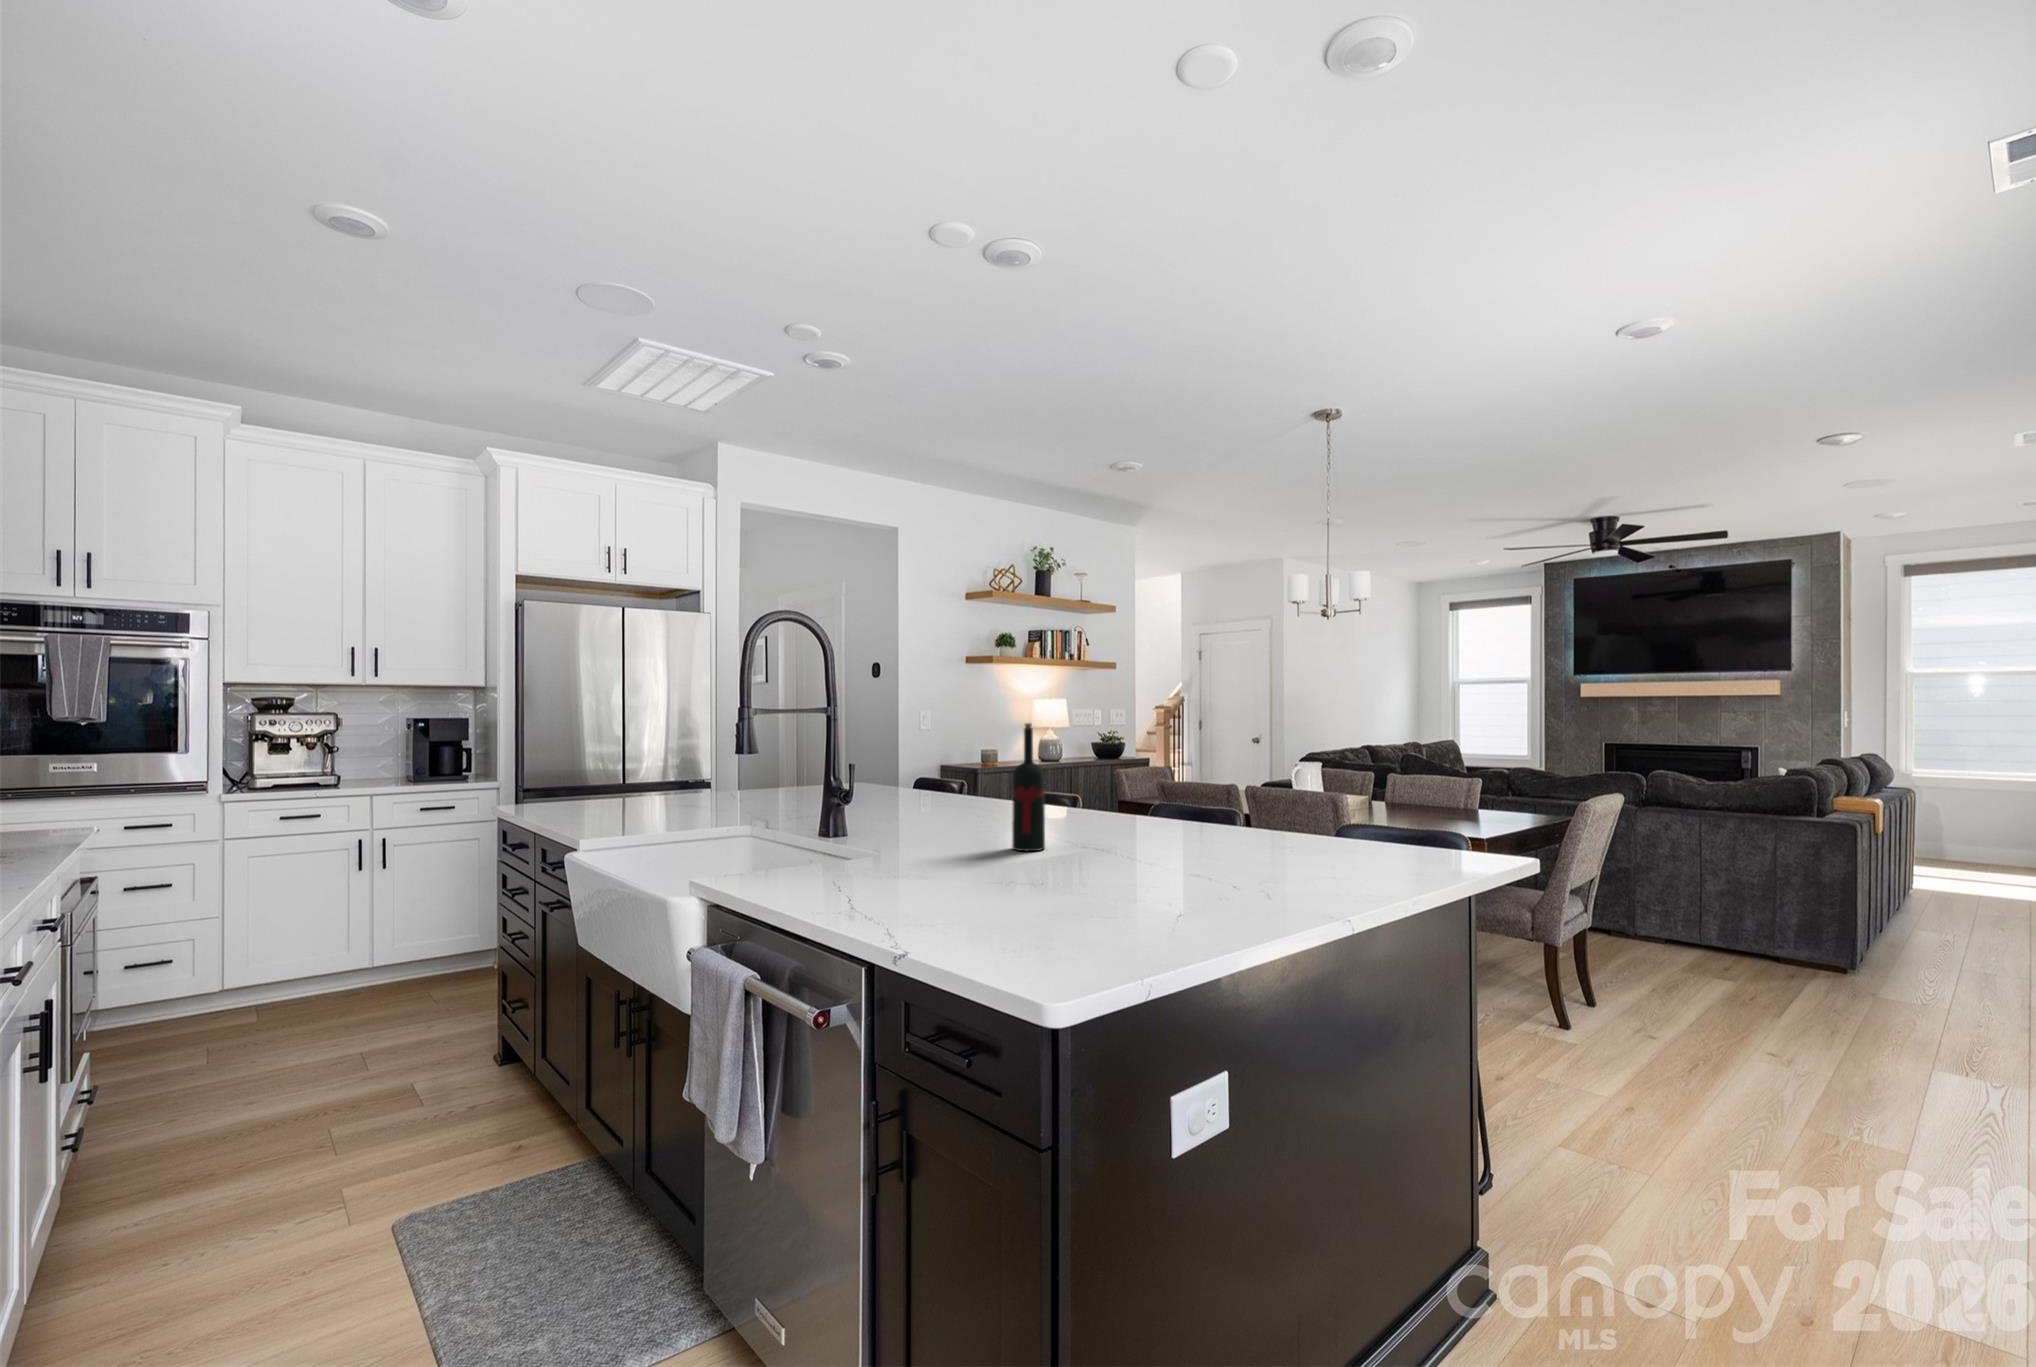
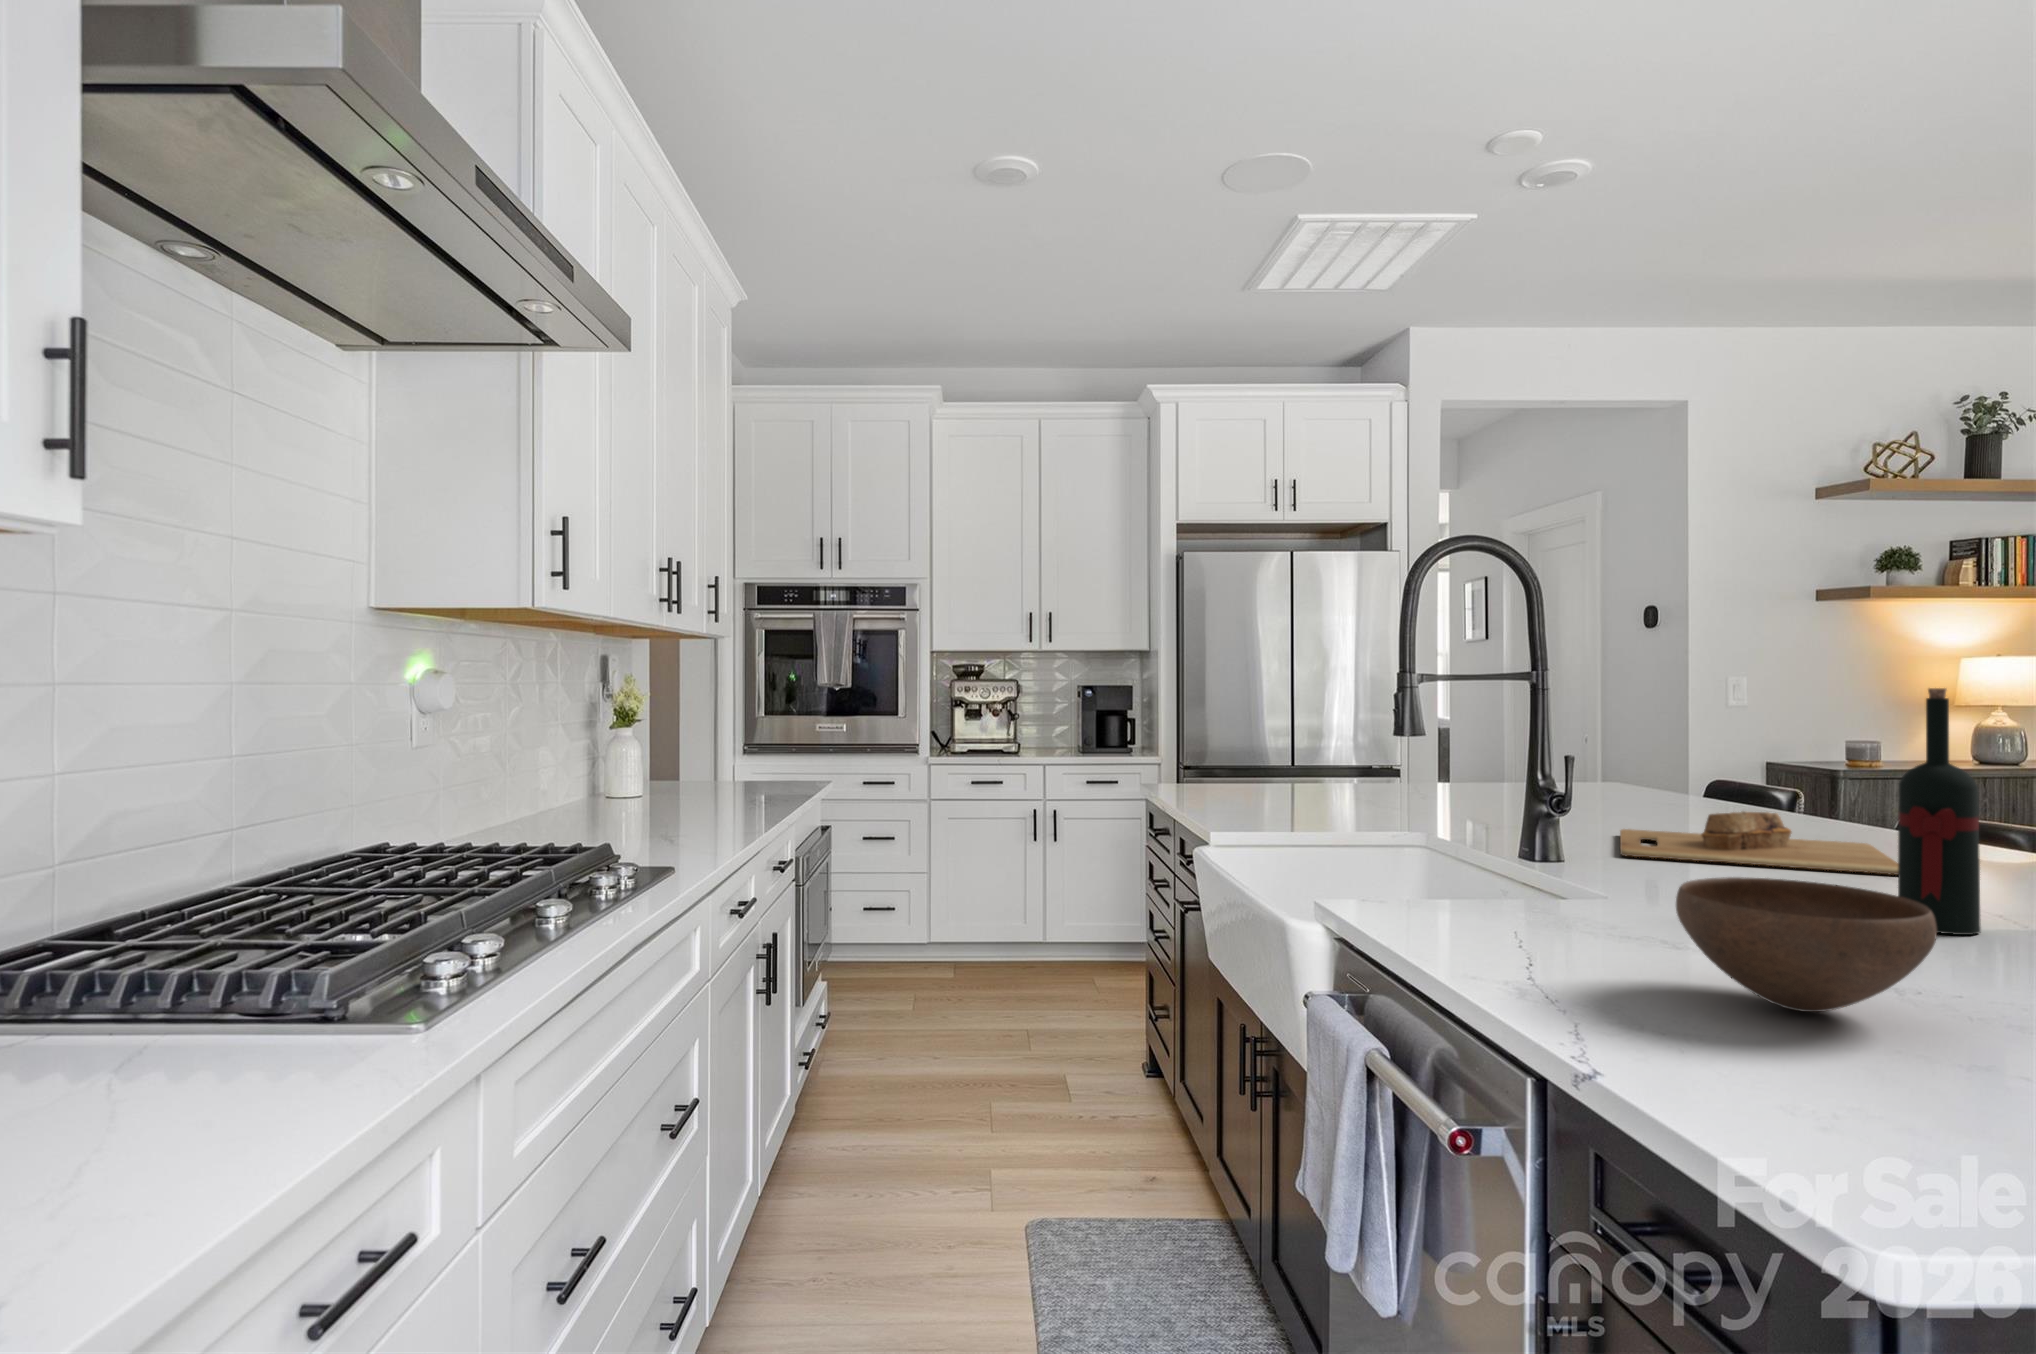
cutting board: none [873,793,1014,827] -> present [1620,811,1898,875]
bowl: none [920,832,1031,901] -> present [1676,877,1937,1012]

